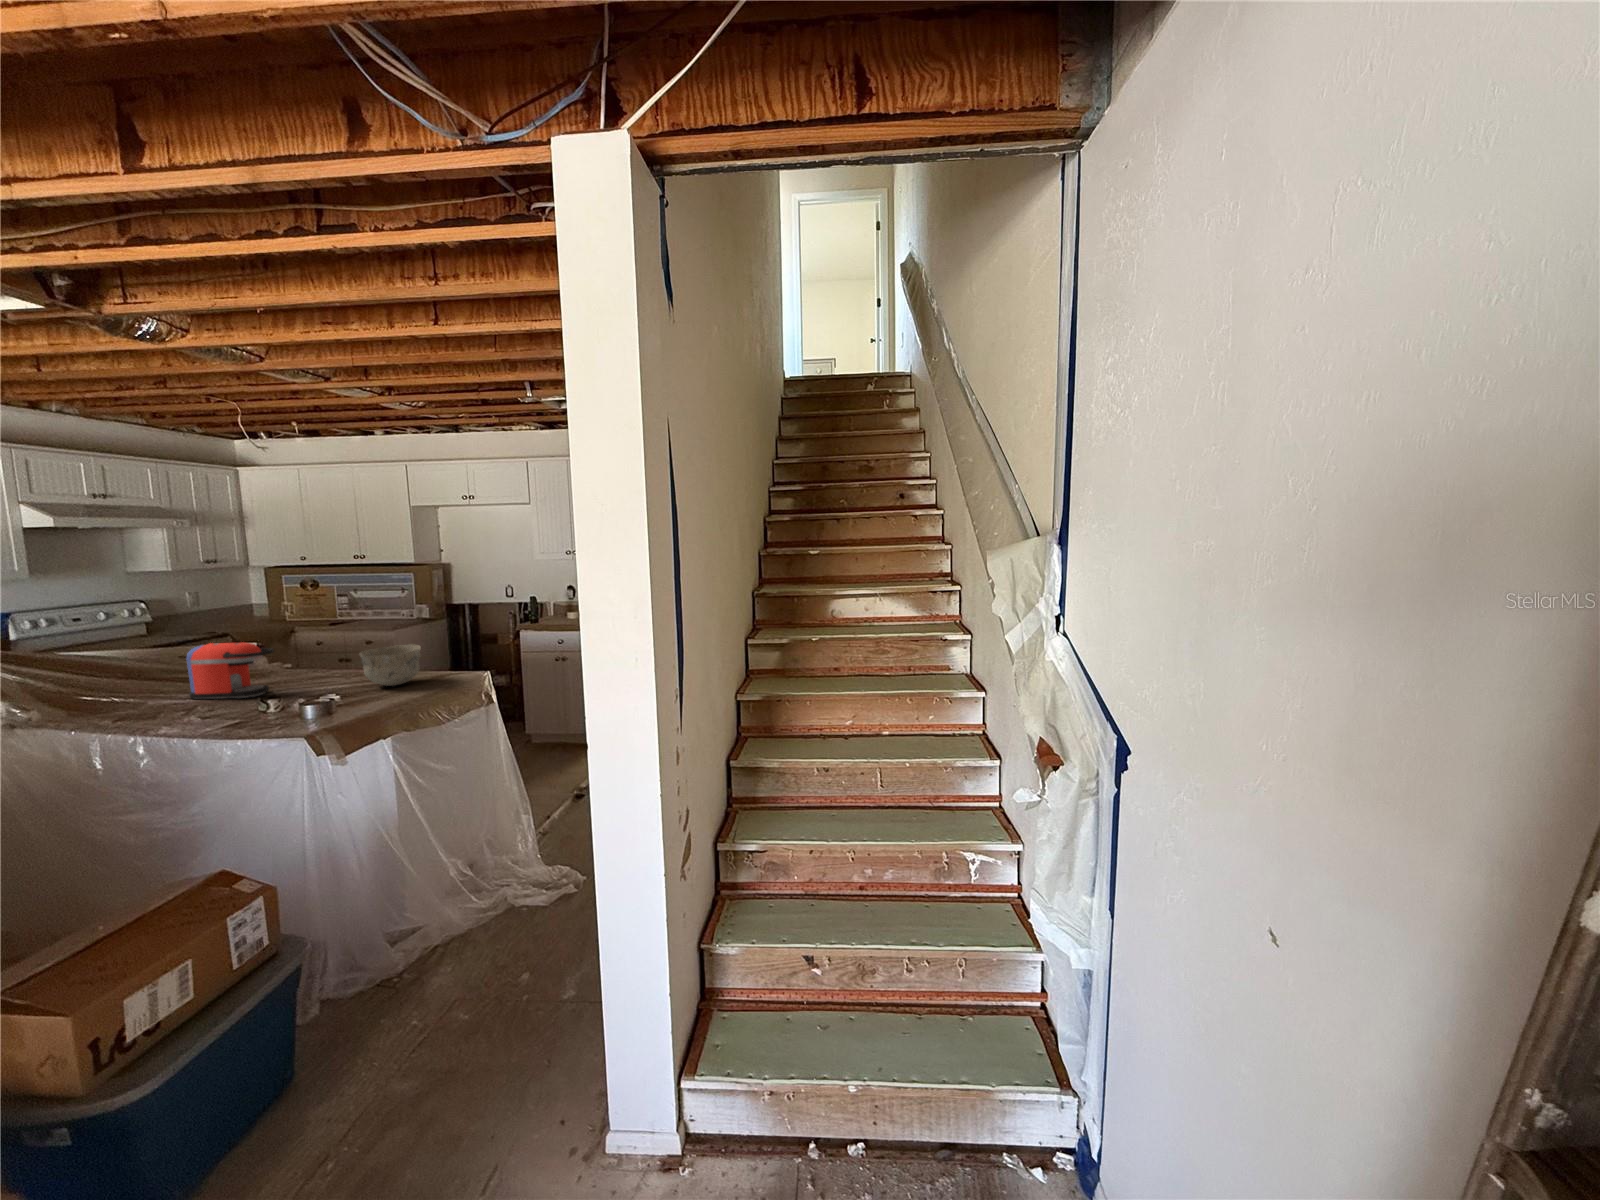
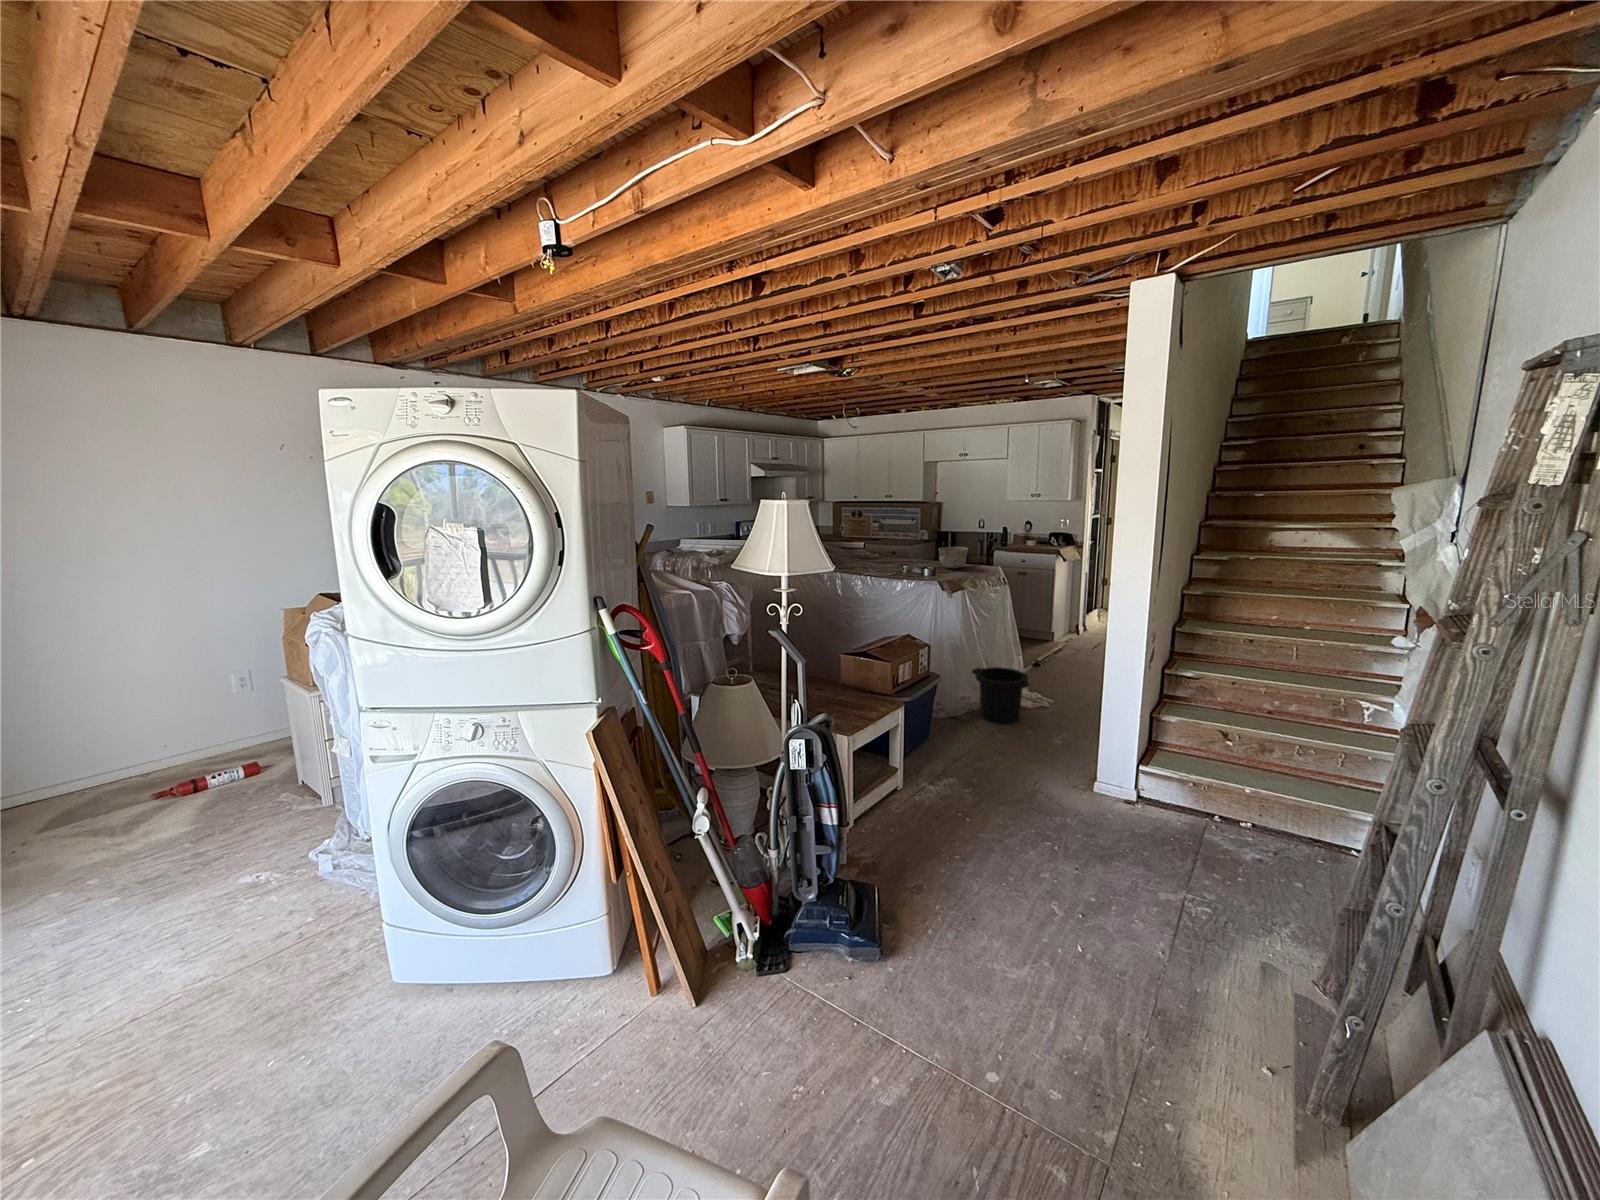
coffee maker: present [187,642,274,699] -> none [862,538,899,567]
trash can: none [419,857,523,981] -> present [972,667,1029,724]

